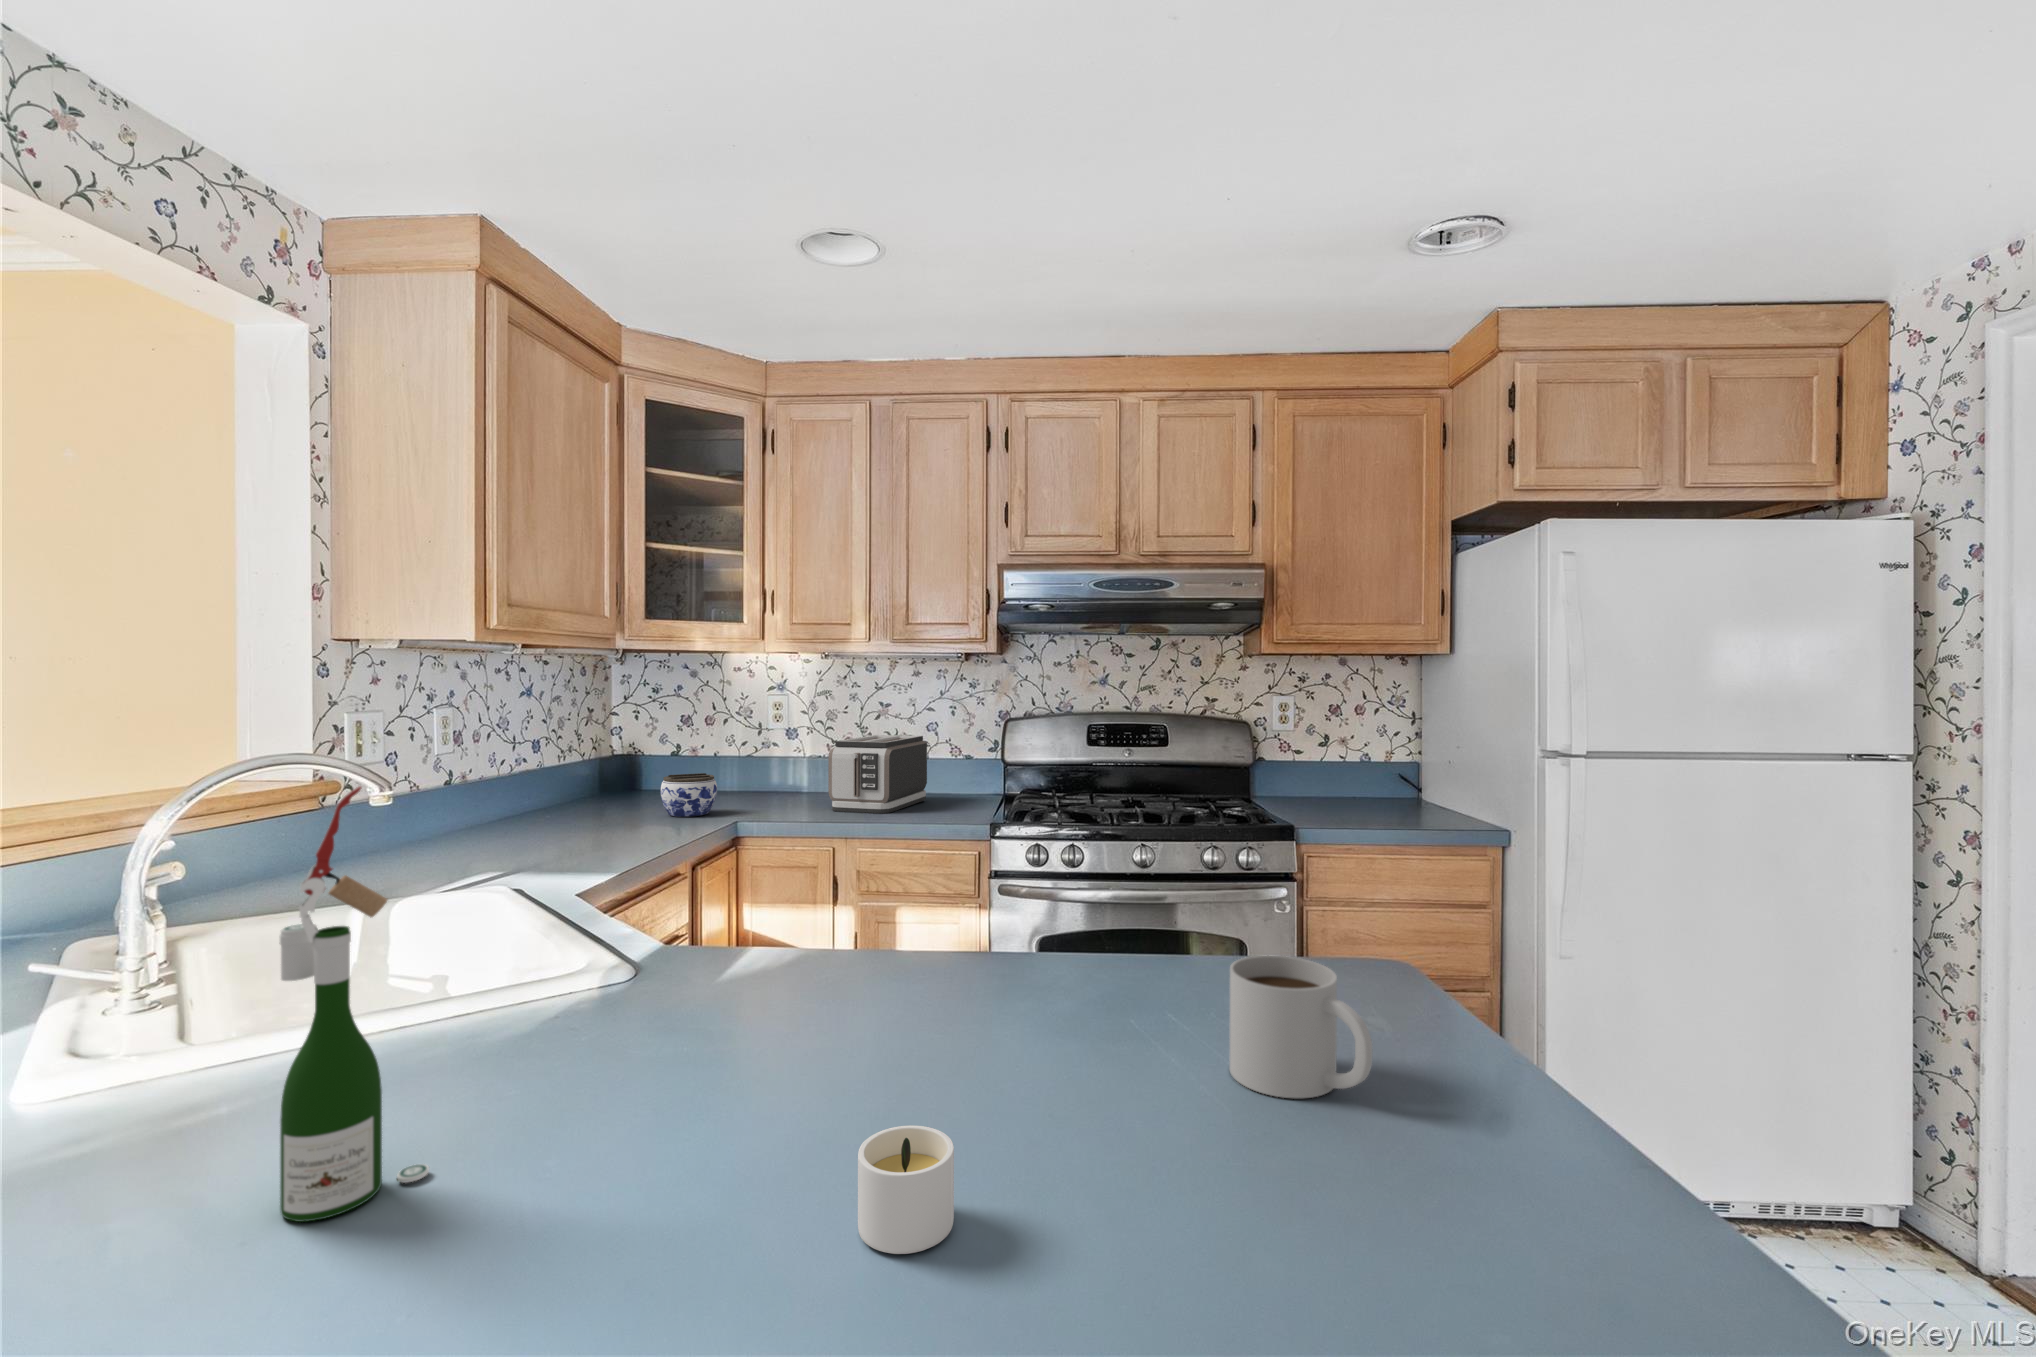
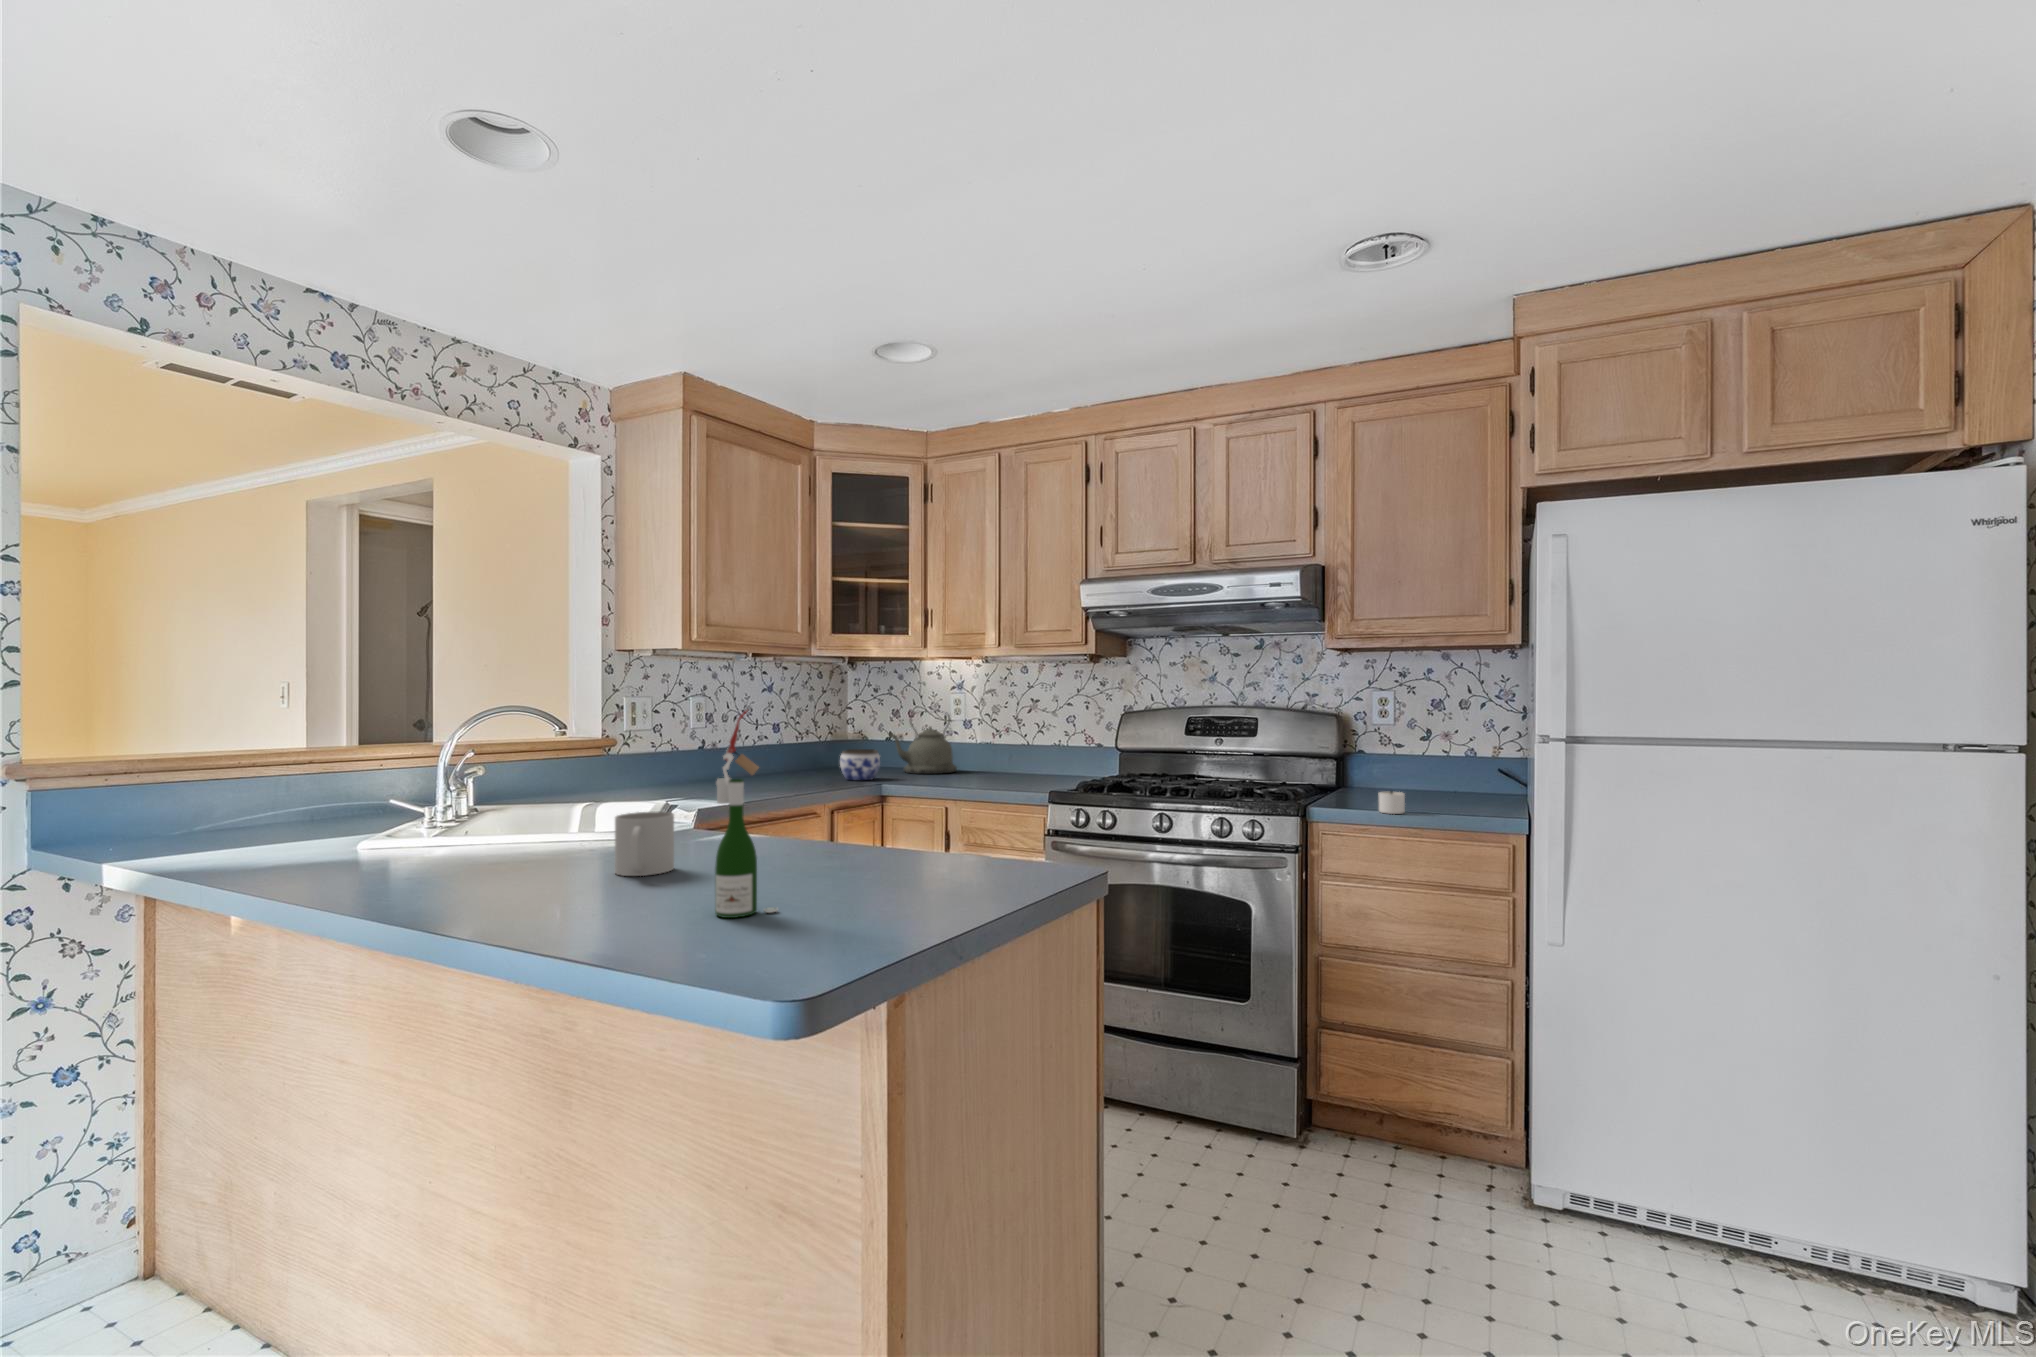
kettle: none [705,720,788,801] -> present [889,711,957,774]
toaster: present [828,735,927,814] -> none [959,724,1050,785]
wine bottle: present [280,786,429,1222] -> present [715,711,778,918]
mug: present [1230,955,1373,1098] -> present [615,811,674,876]
candle: present [858,1125,954,1254] -> present [1379,791,1405,814]

